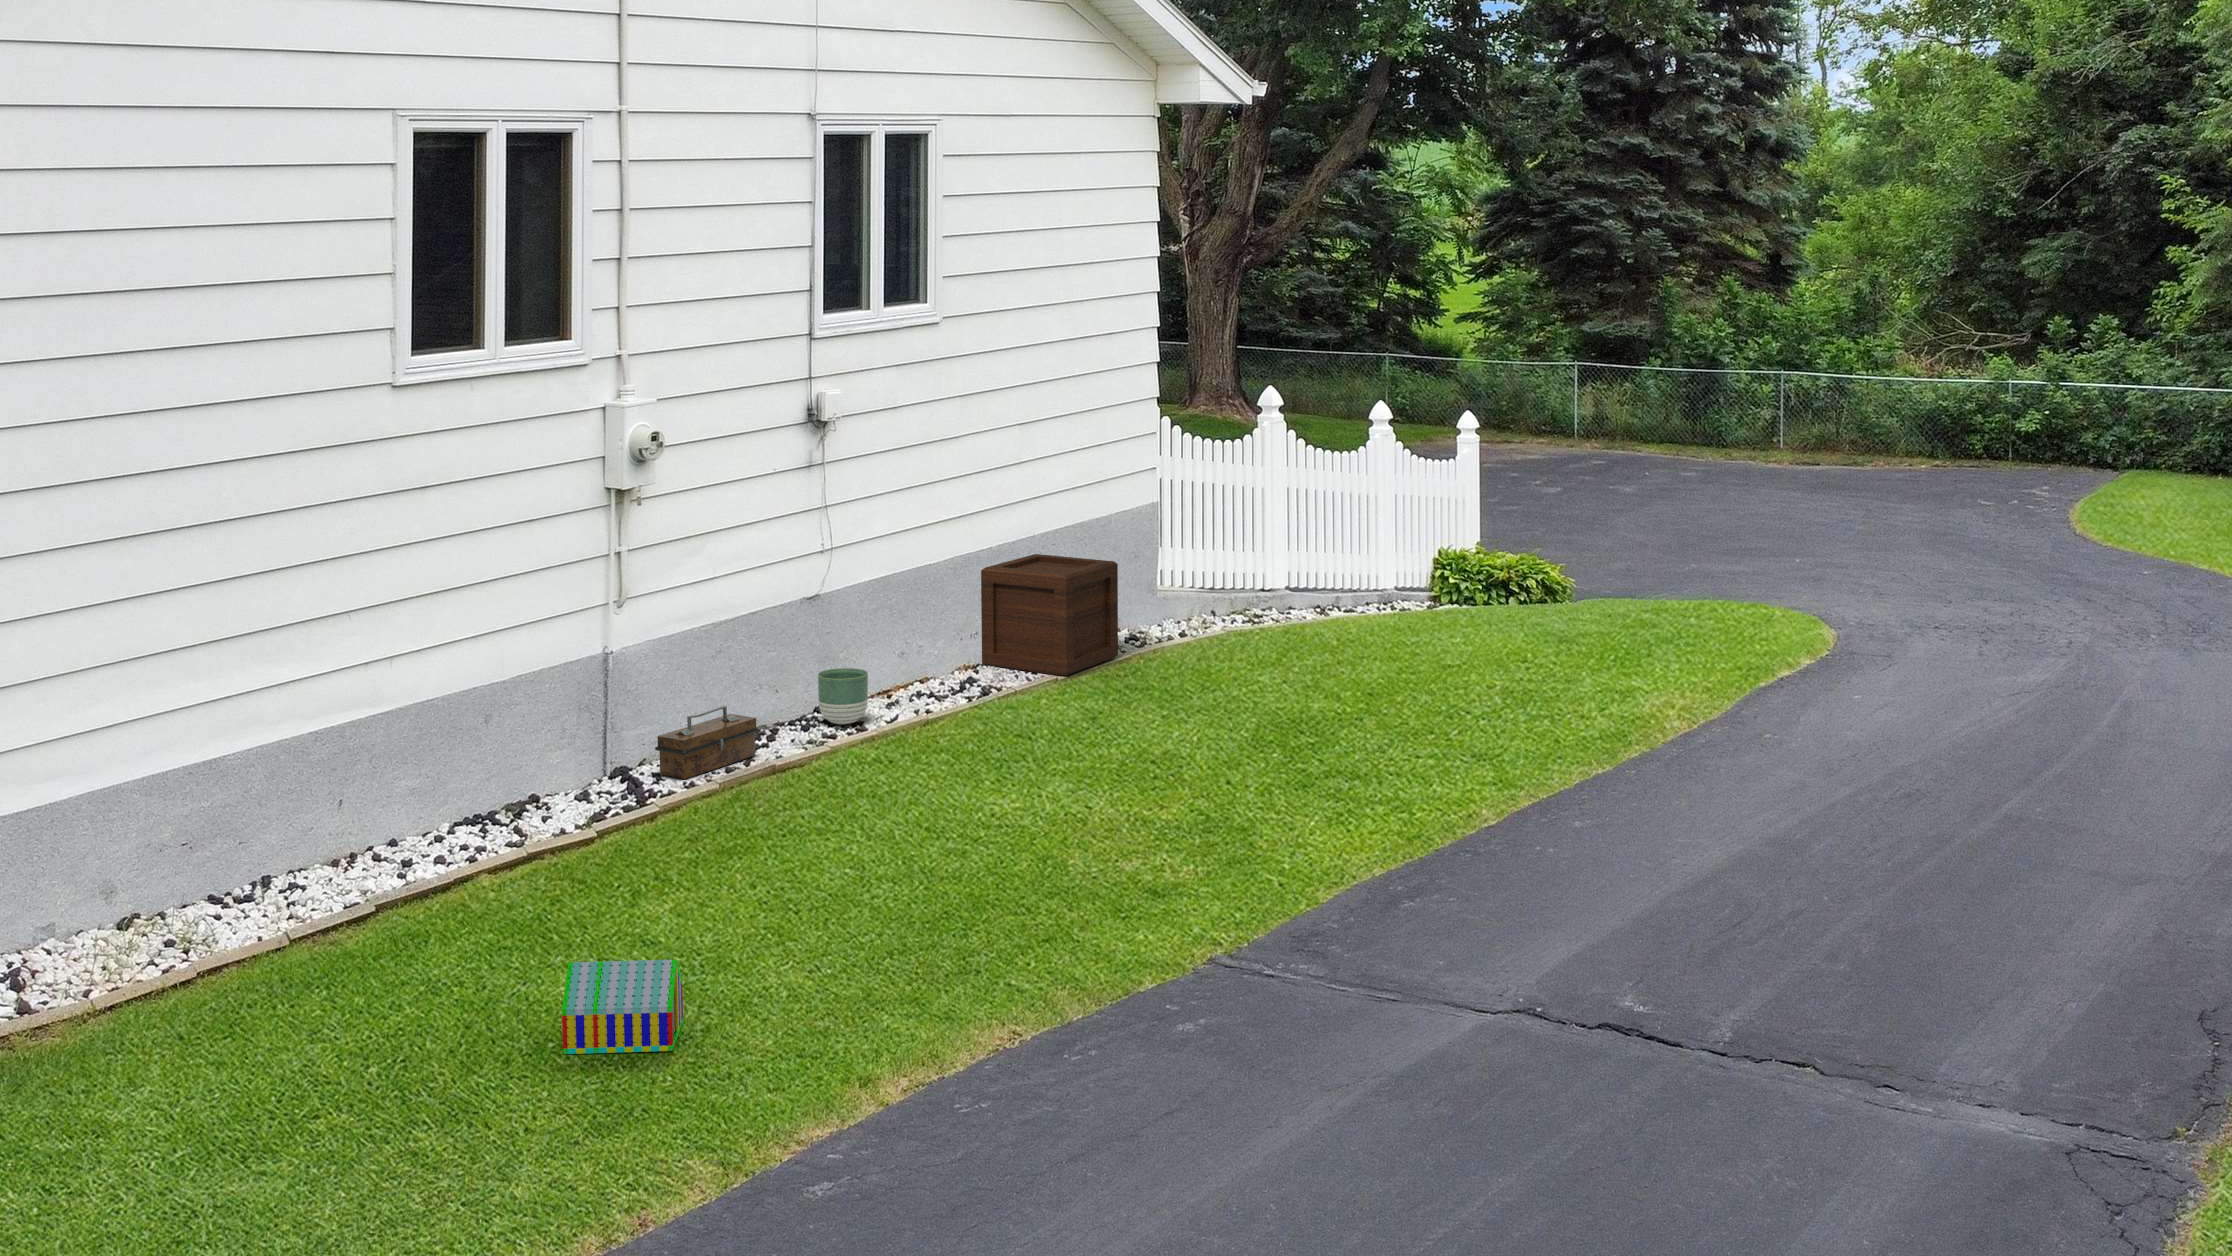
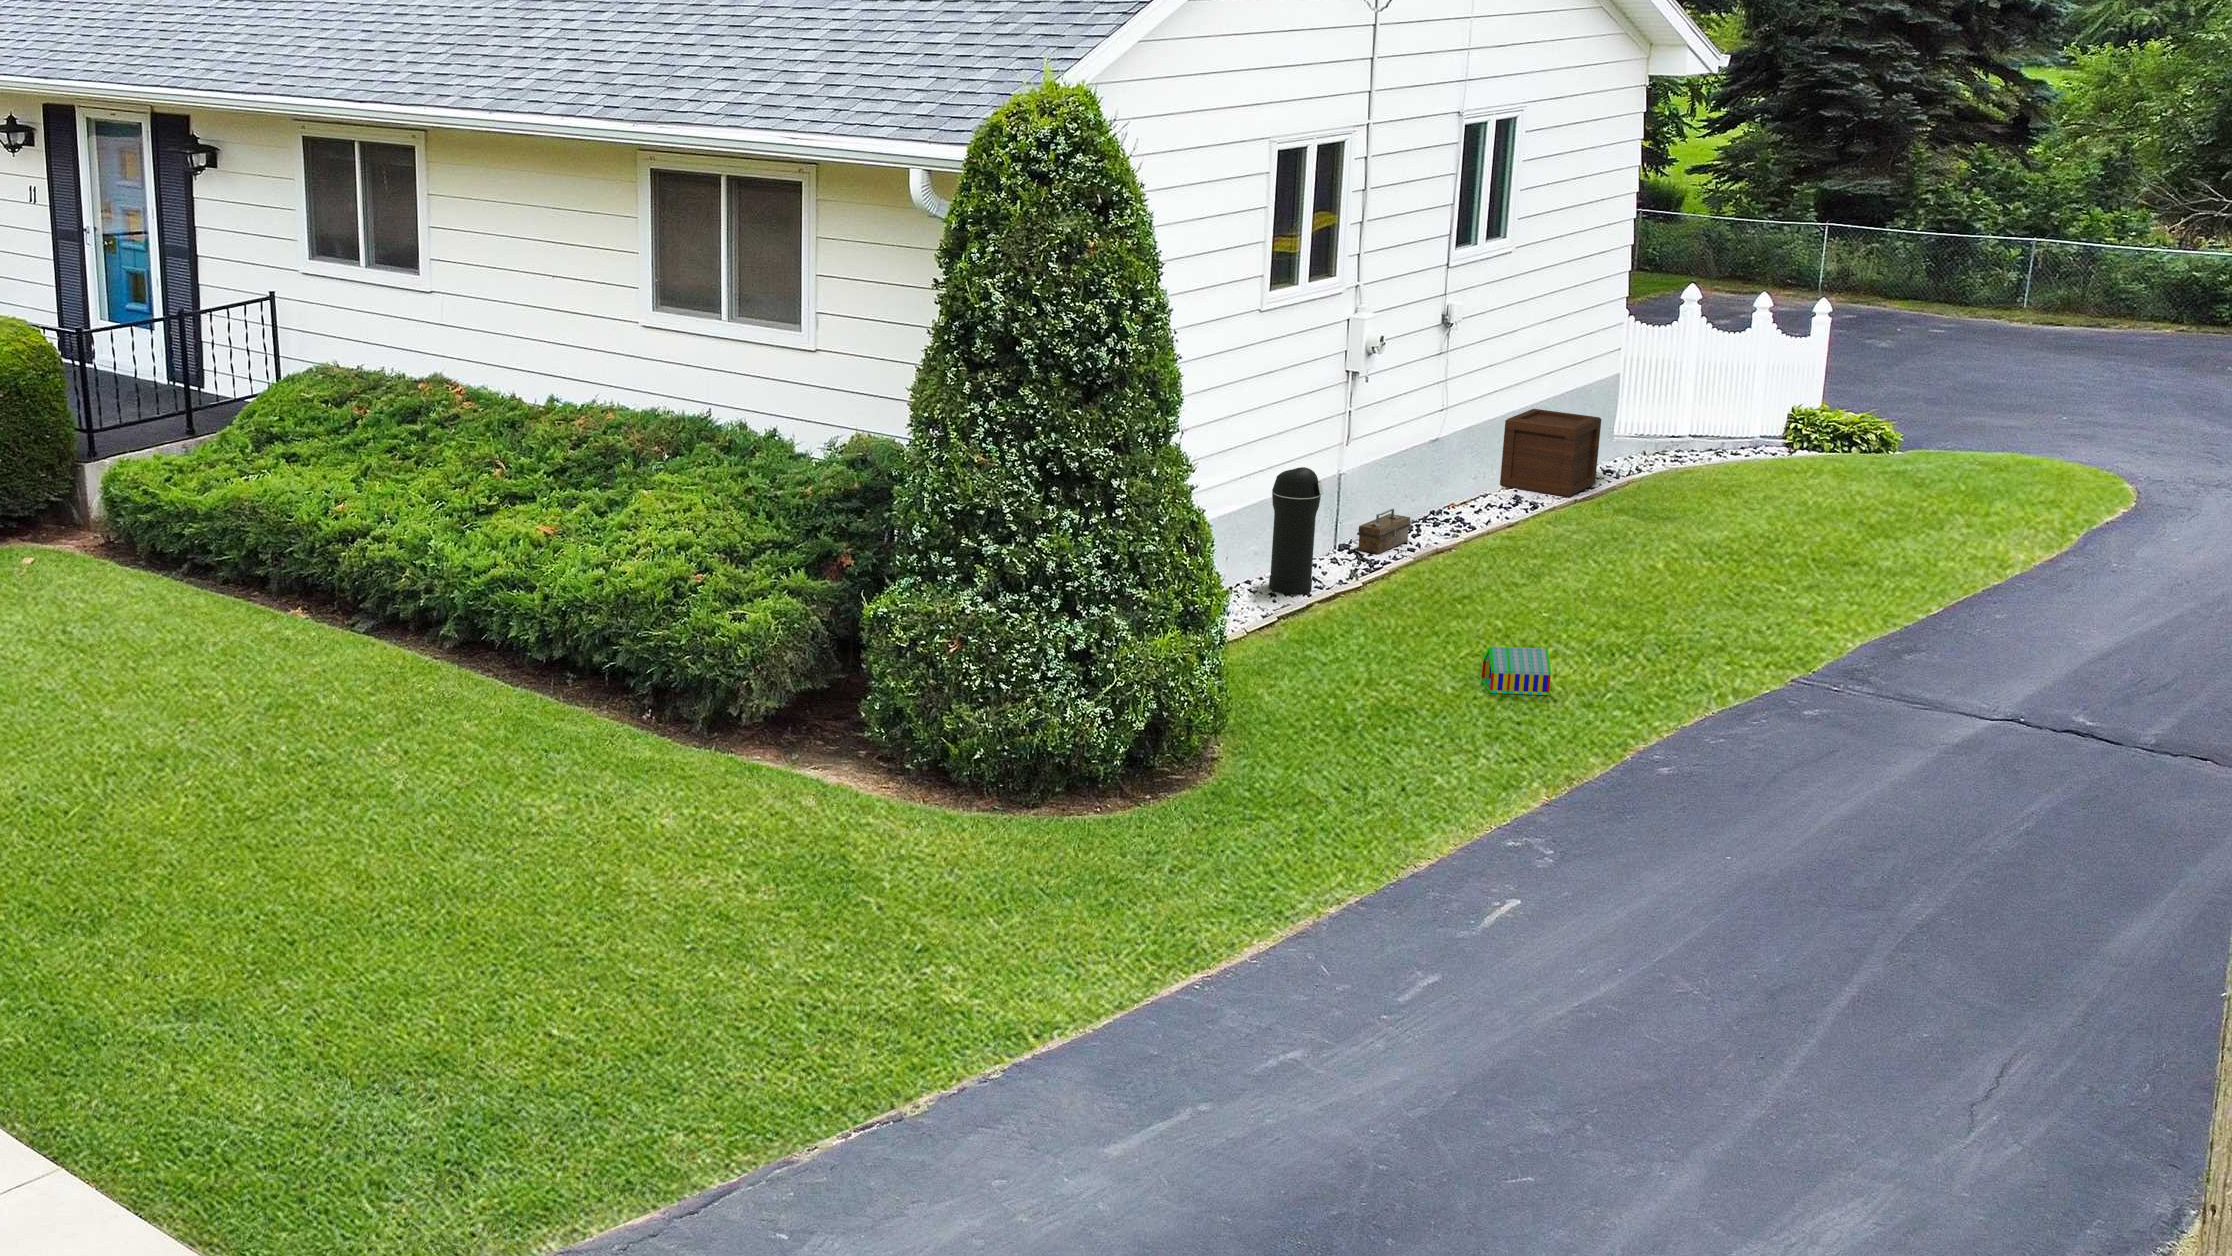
trash can: none [417,645,499,860] -> present [1269,467,1323,594]
planter: present [818,668,868,725] -> none [1427,486,1463,524]

